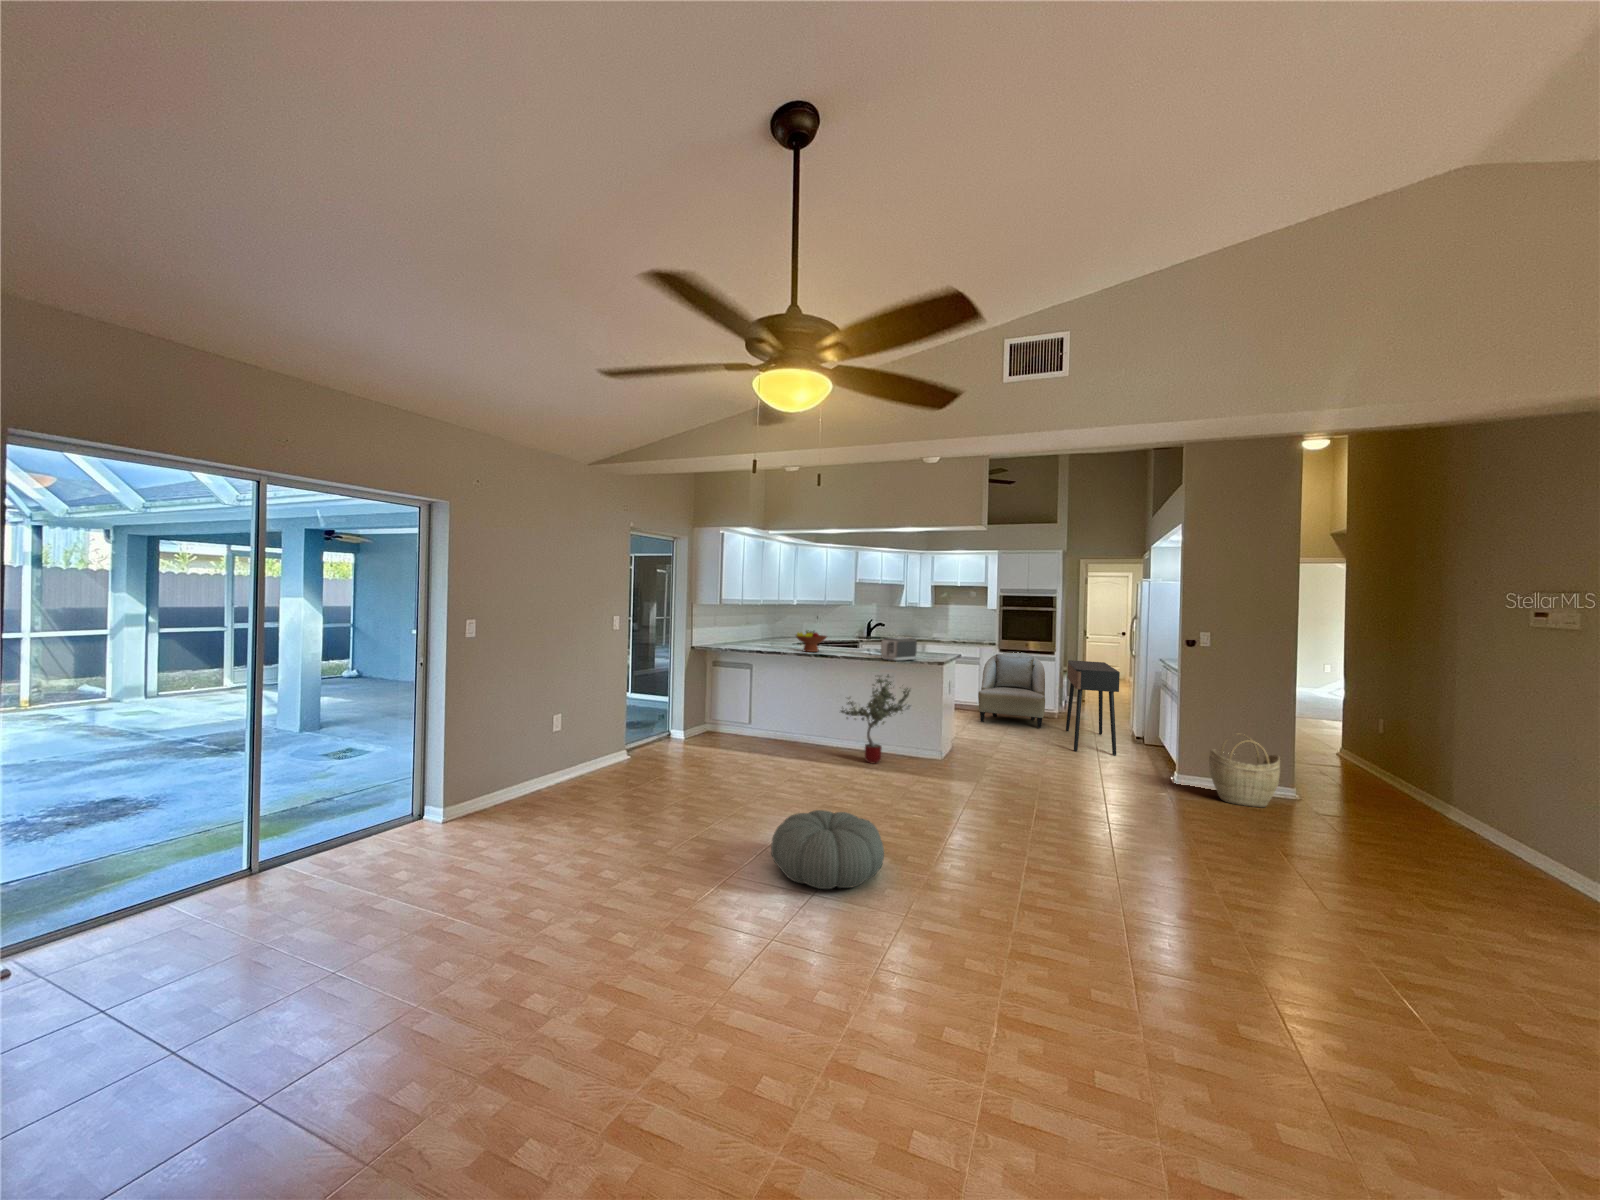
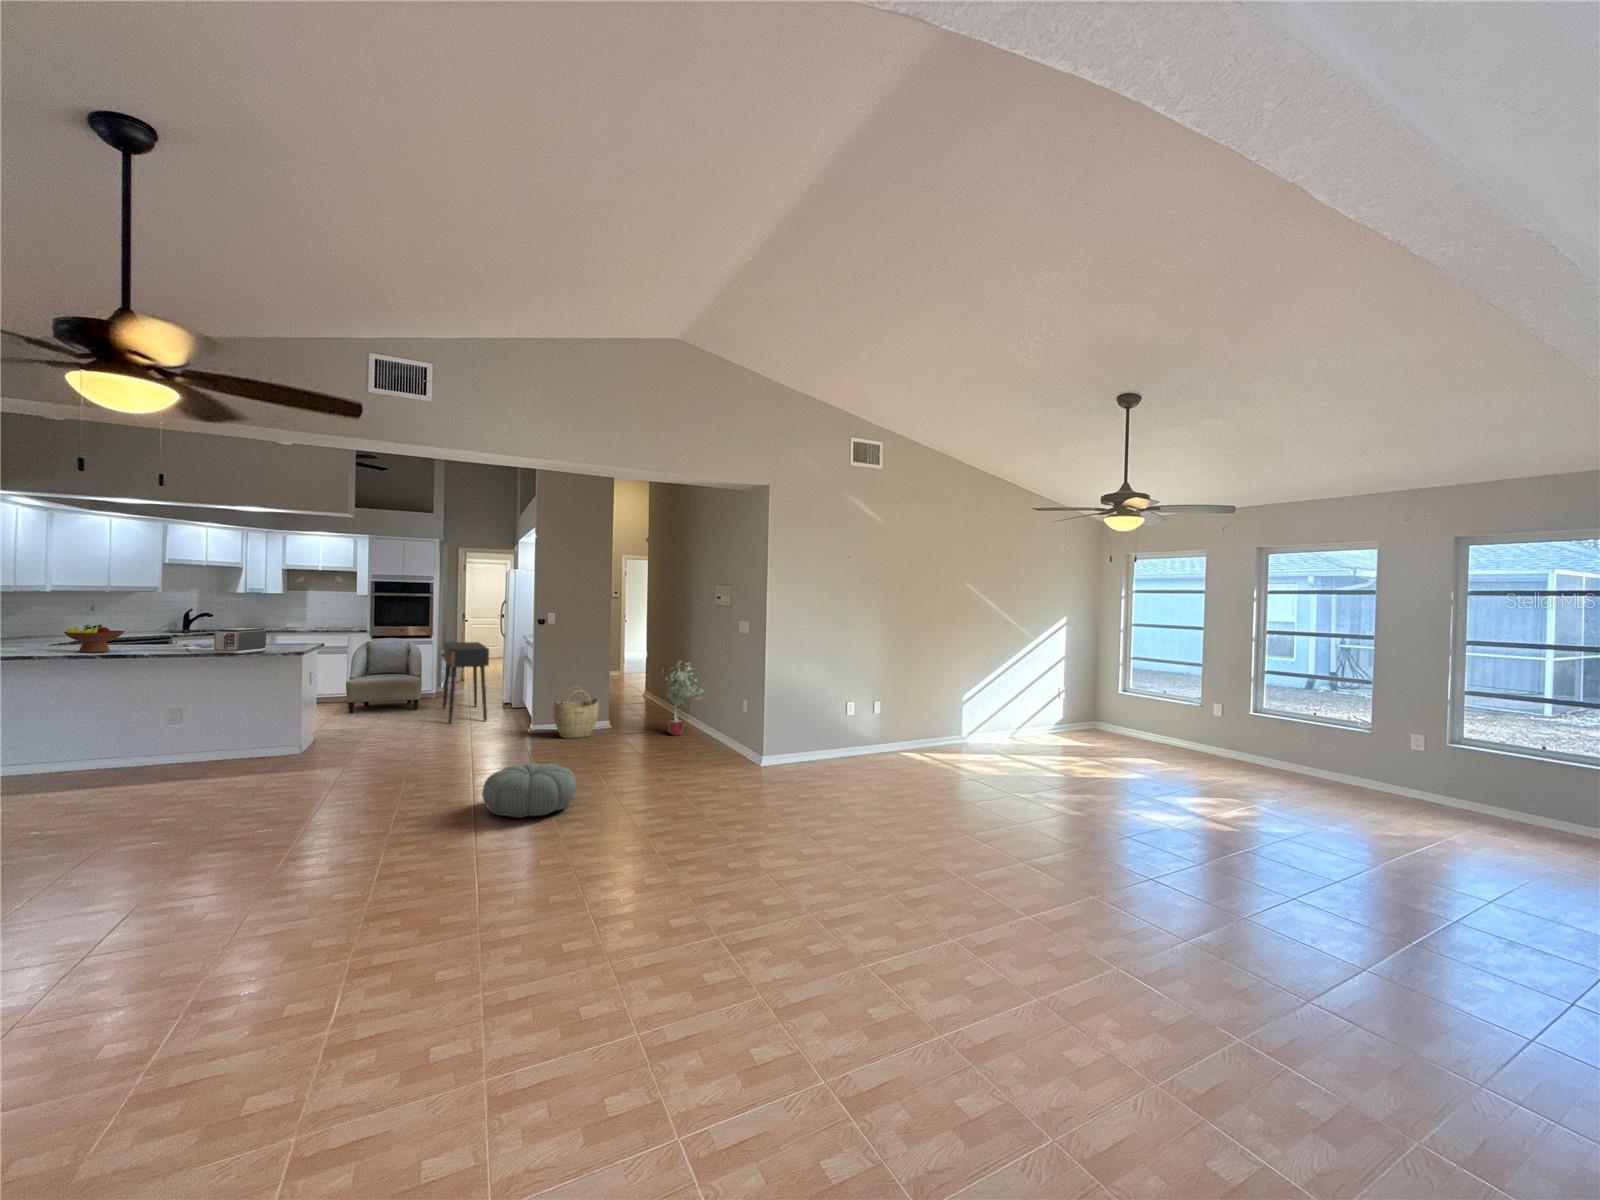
potted tree: present [841,675,910,763] -> present [666,661,703,736]
pouf: present [771,810,884,889] -> present [482,763,576,818]

